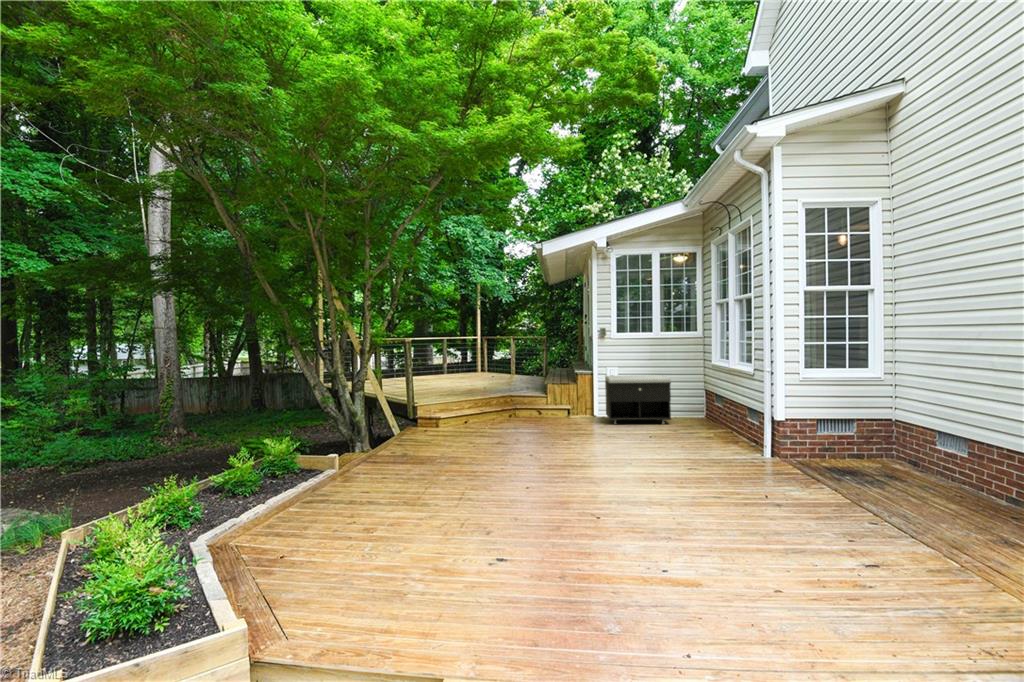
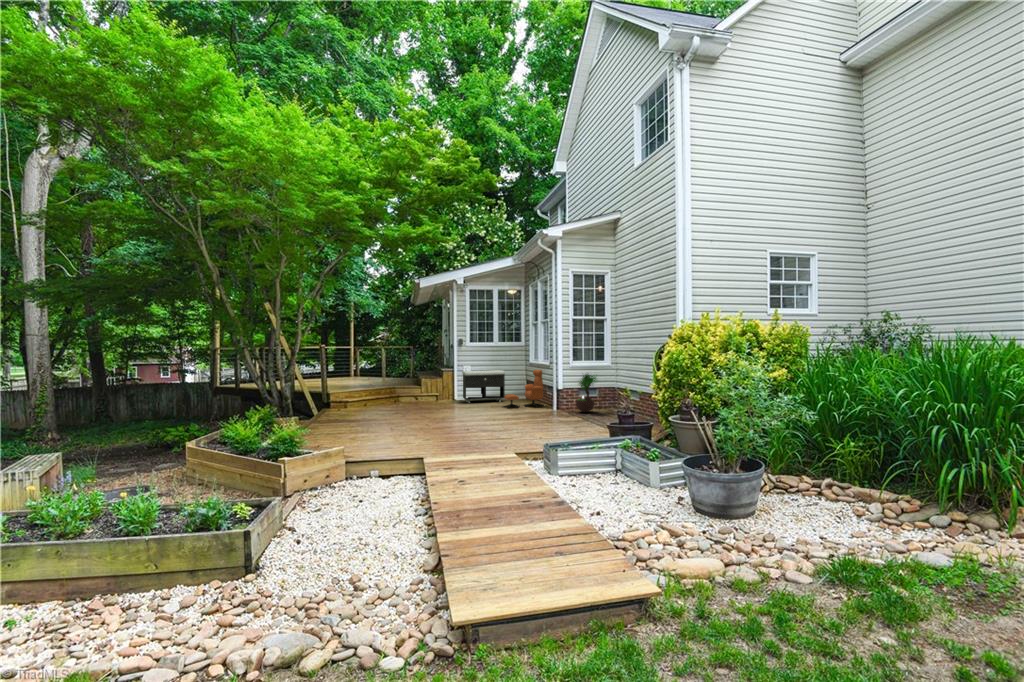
lounge chair: none [666,378,742,443] -> present [503,370,544,408]
potted tree: none [812,386,867,466] -> present [576,374,596,412]

